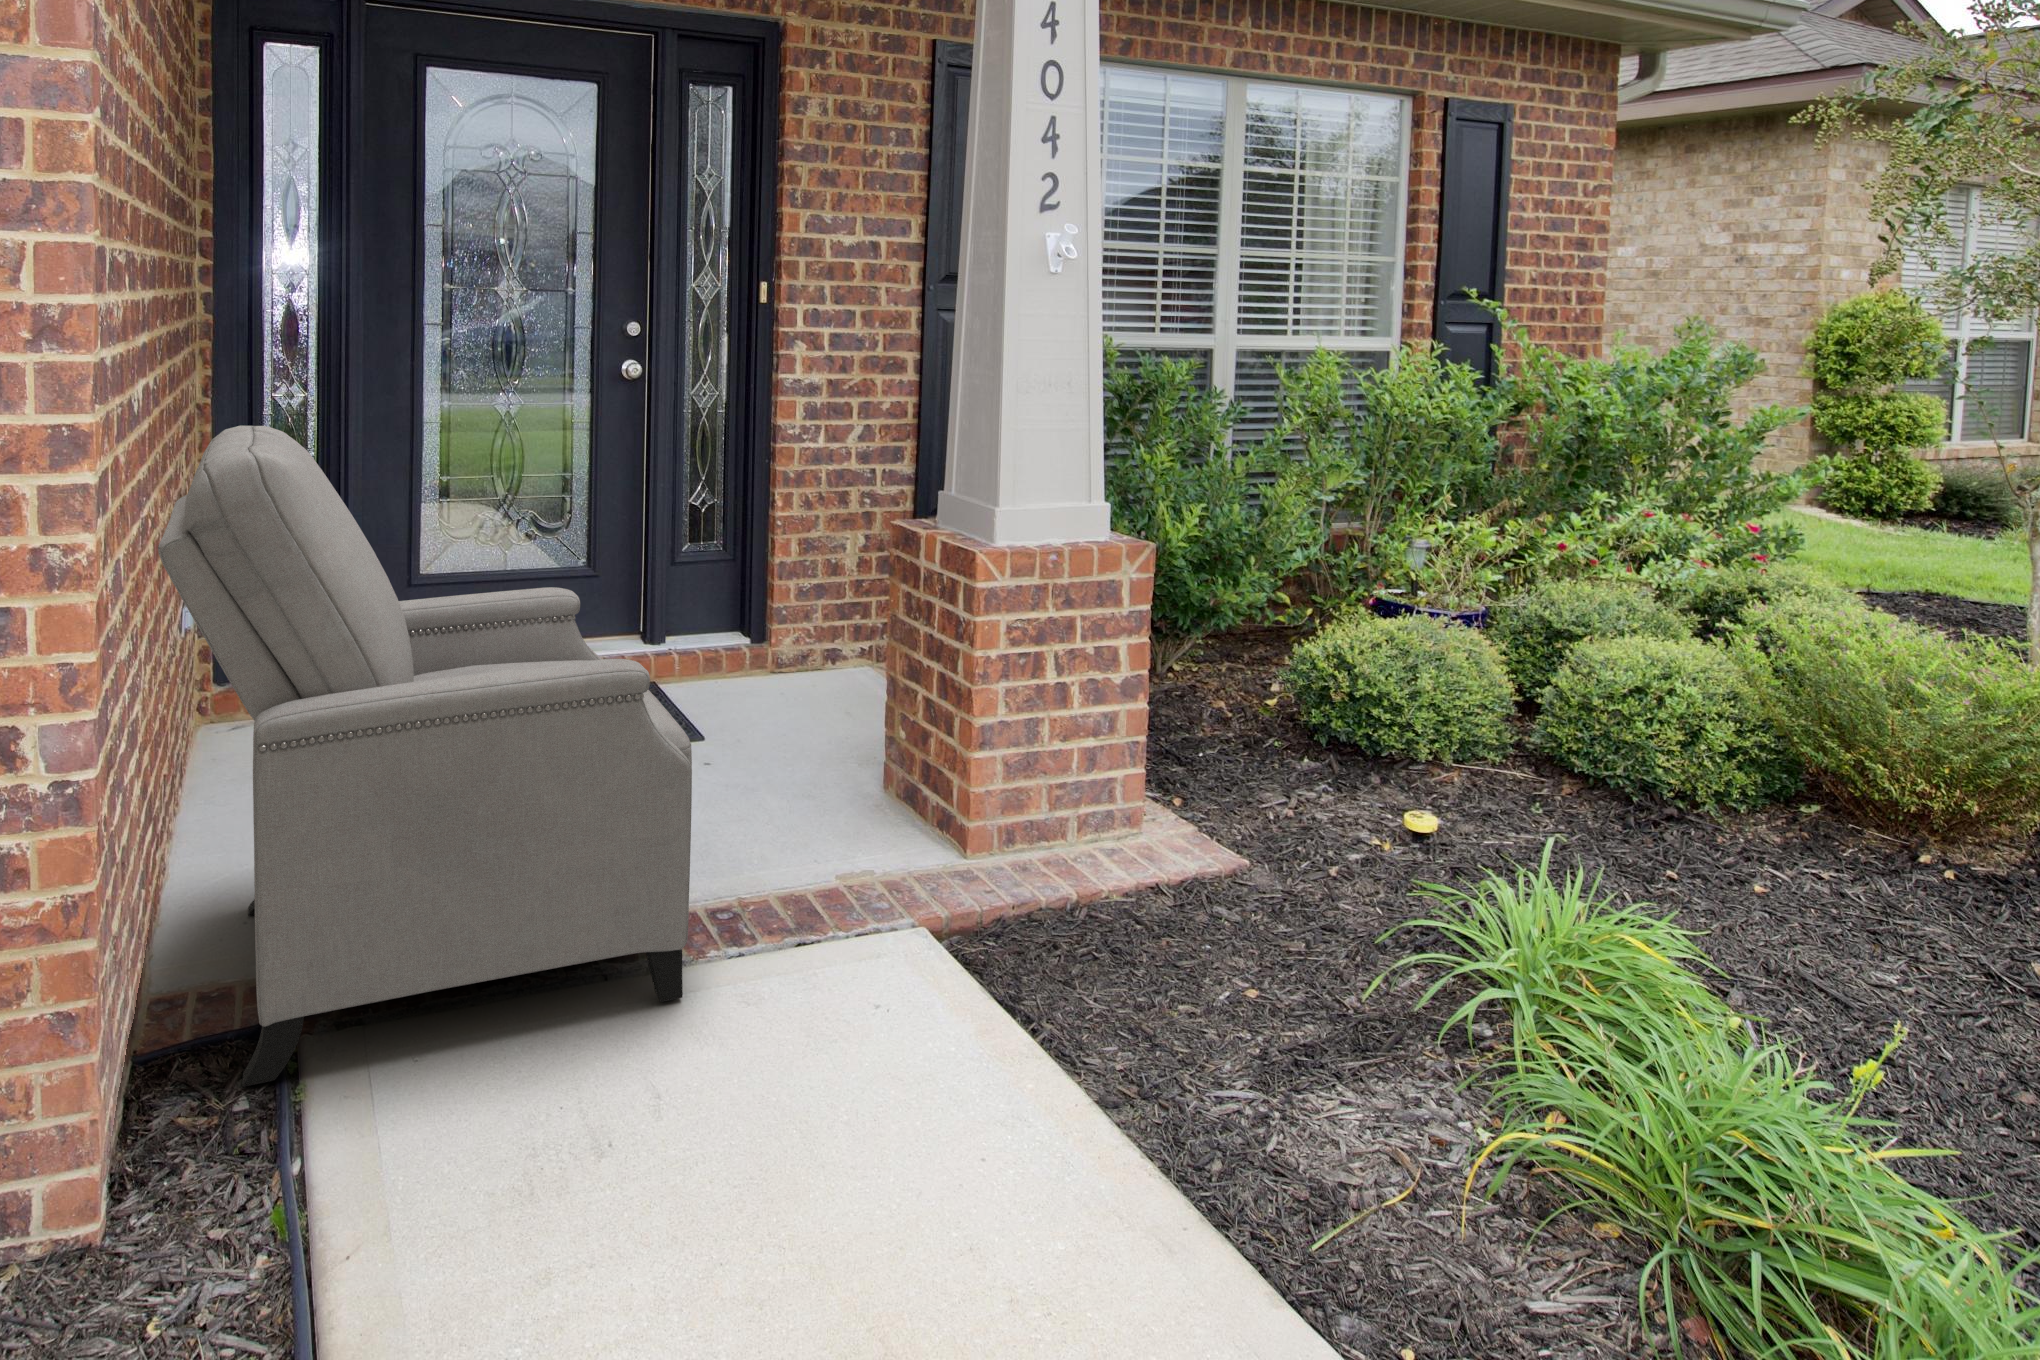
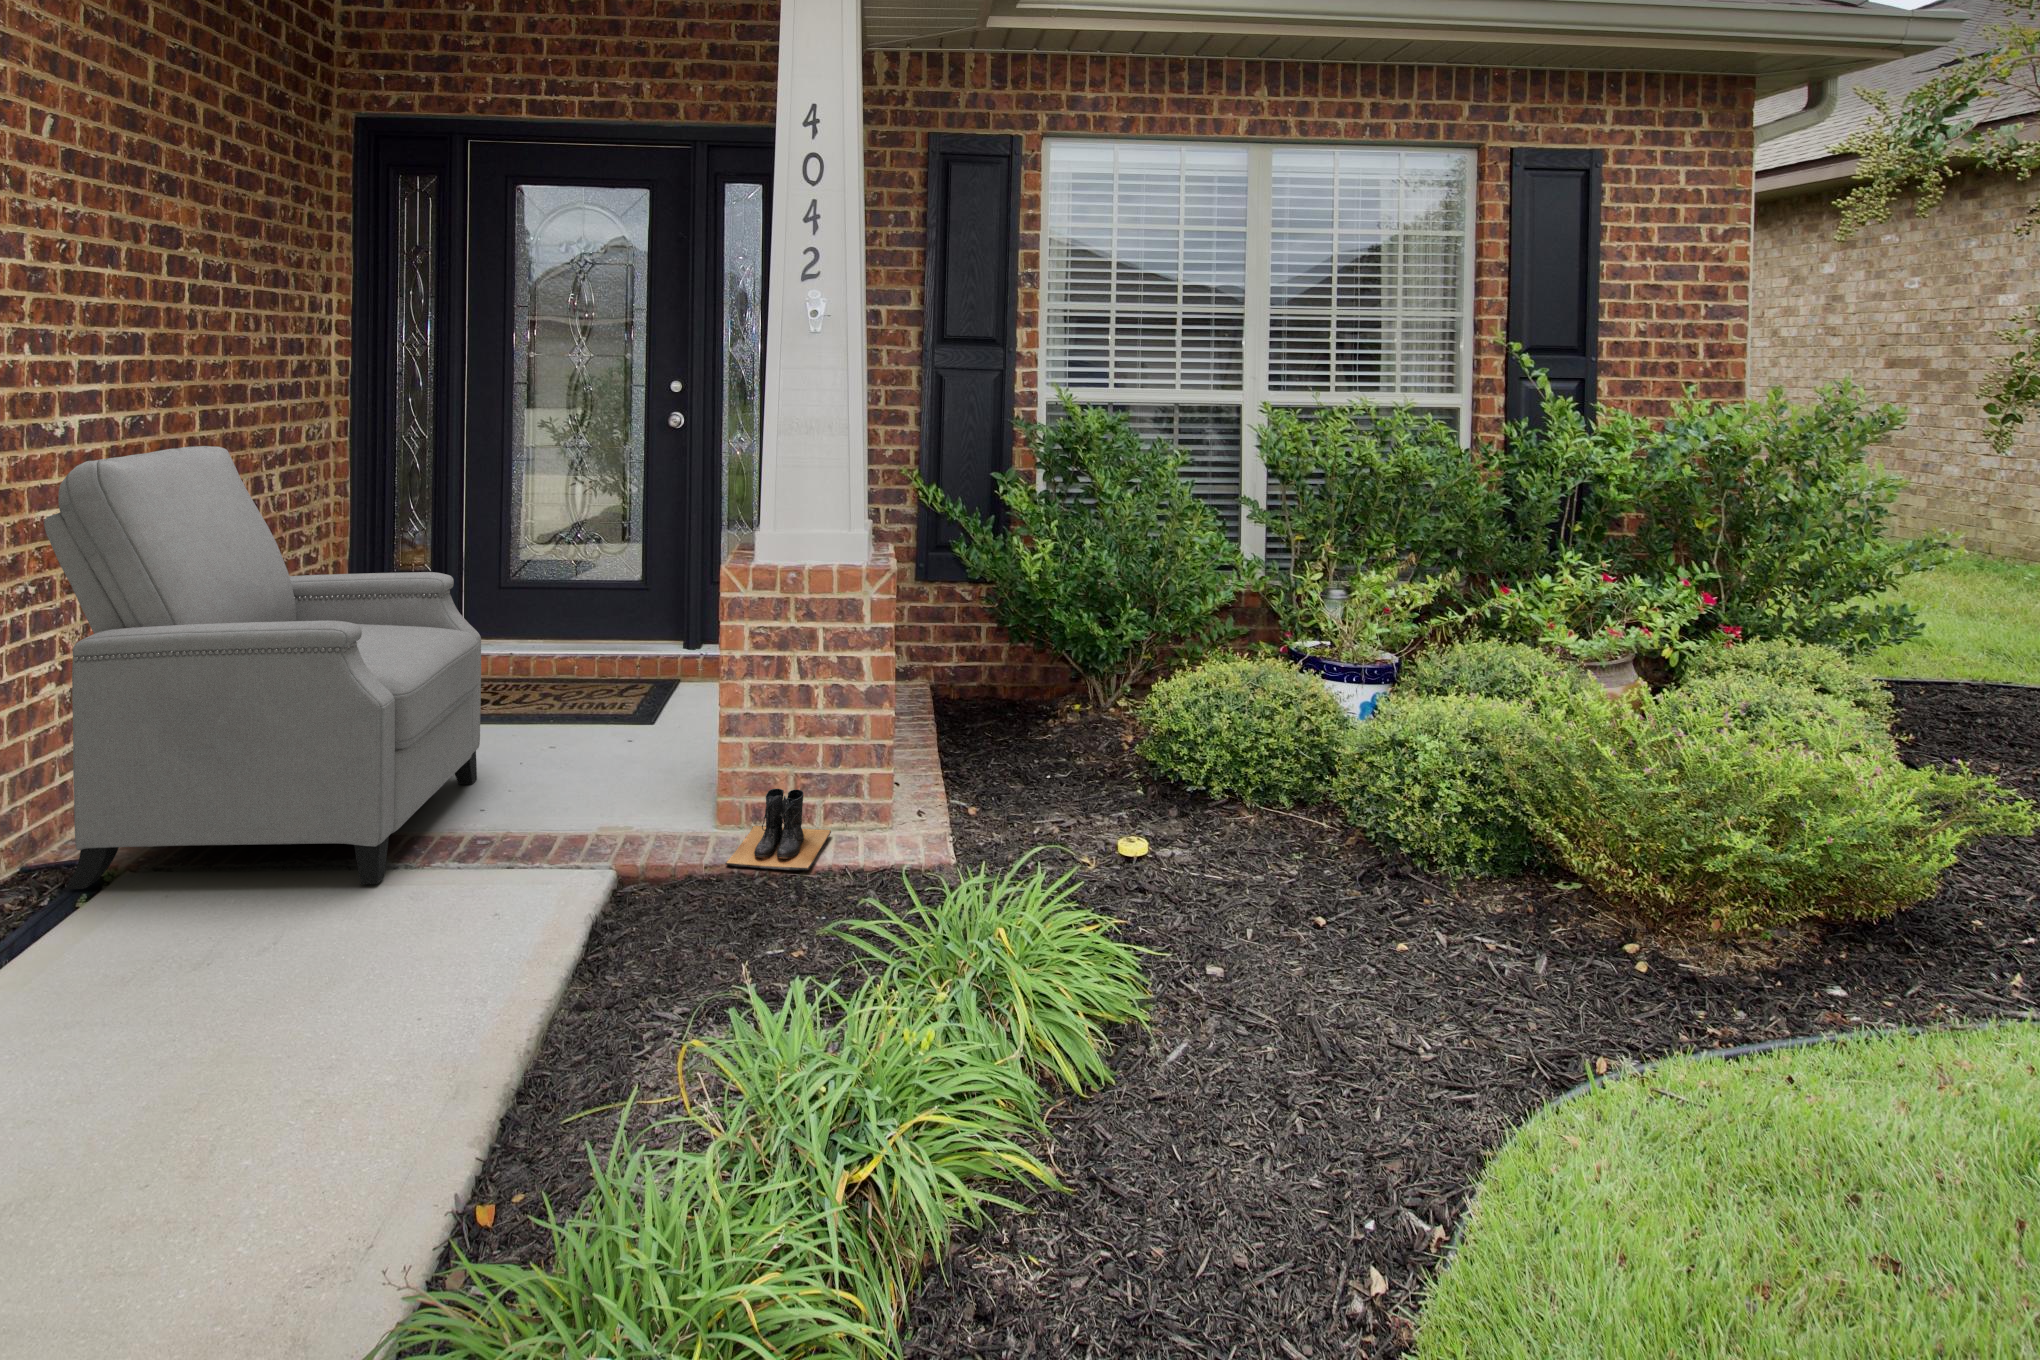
boots: none [1016,808,1141,904] -> present [726,789,831,870]

